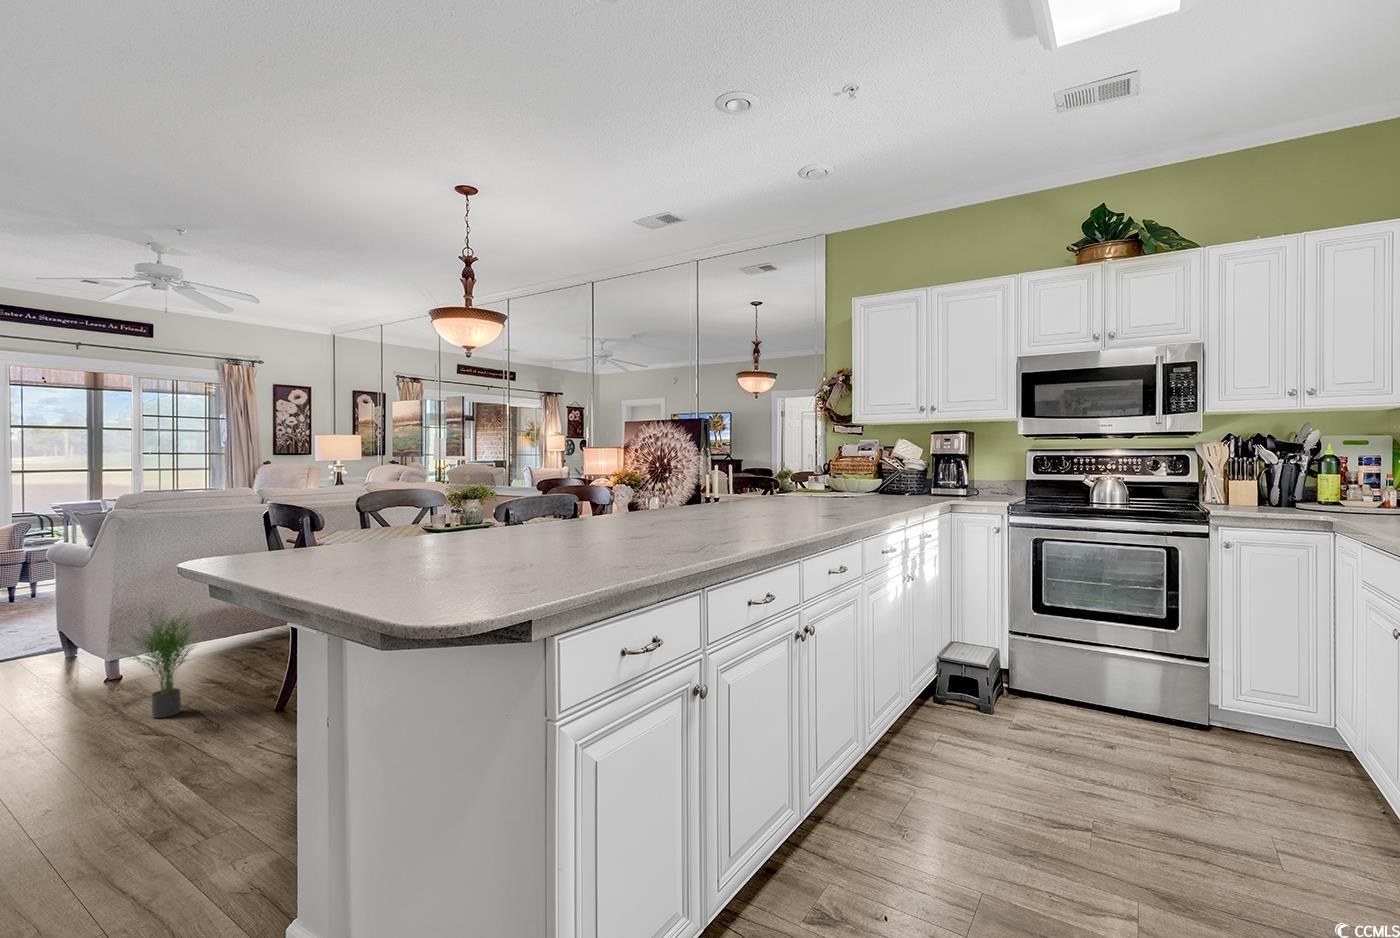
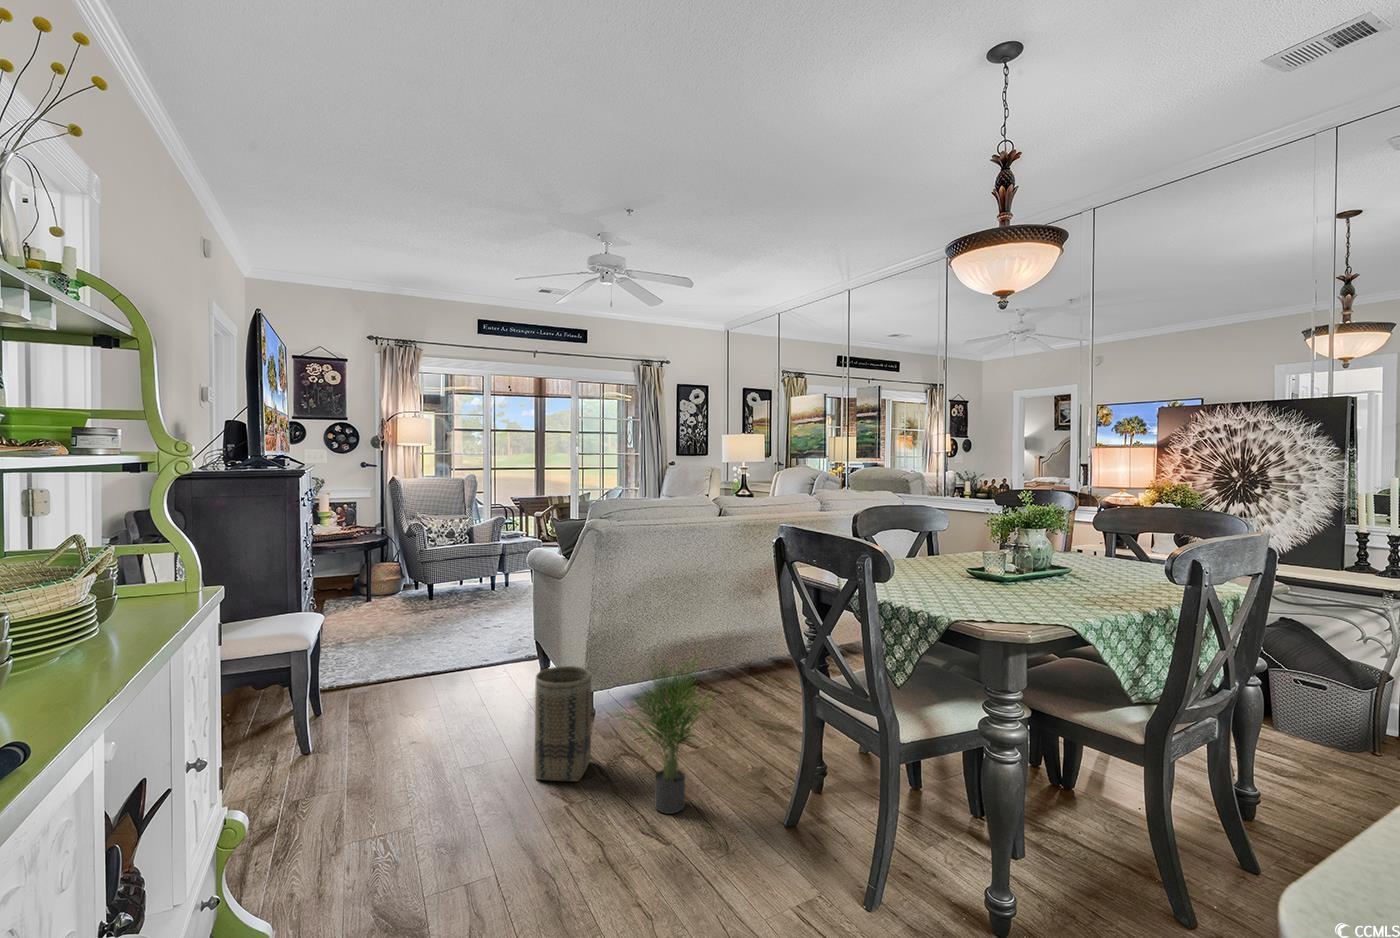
basket: none [38,629,100,719] -> present [535,666,591,781]

